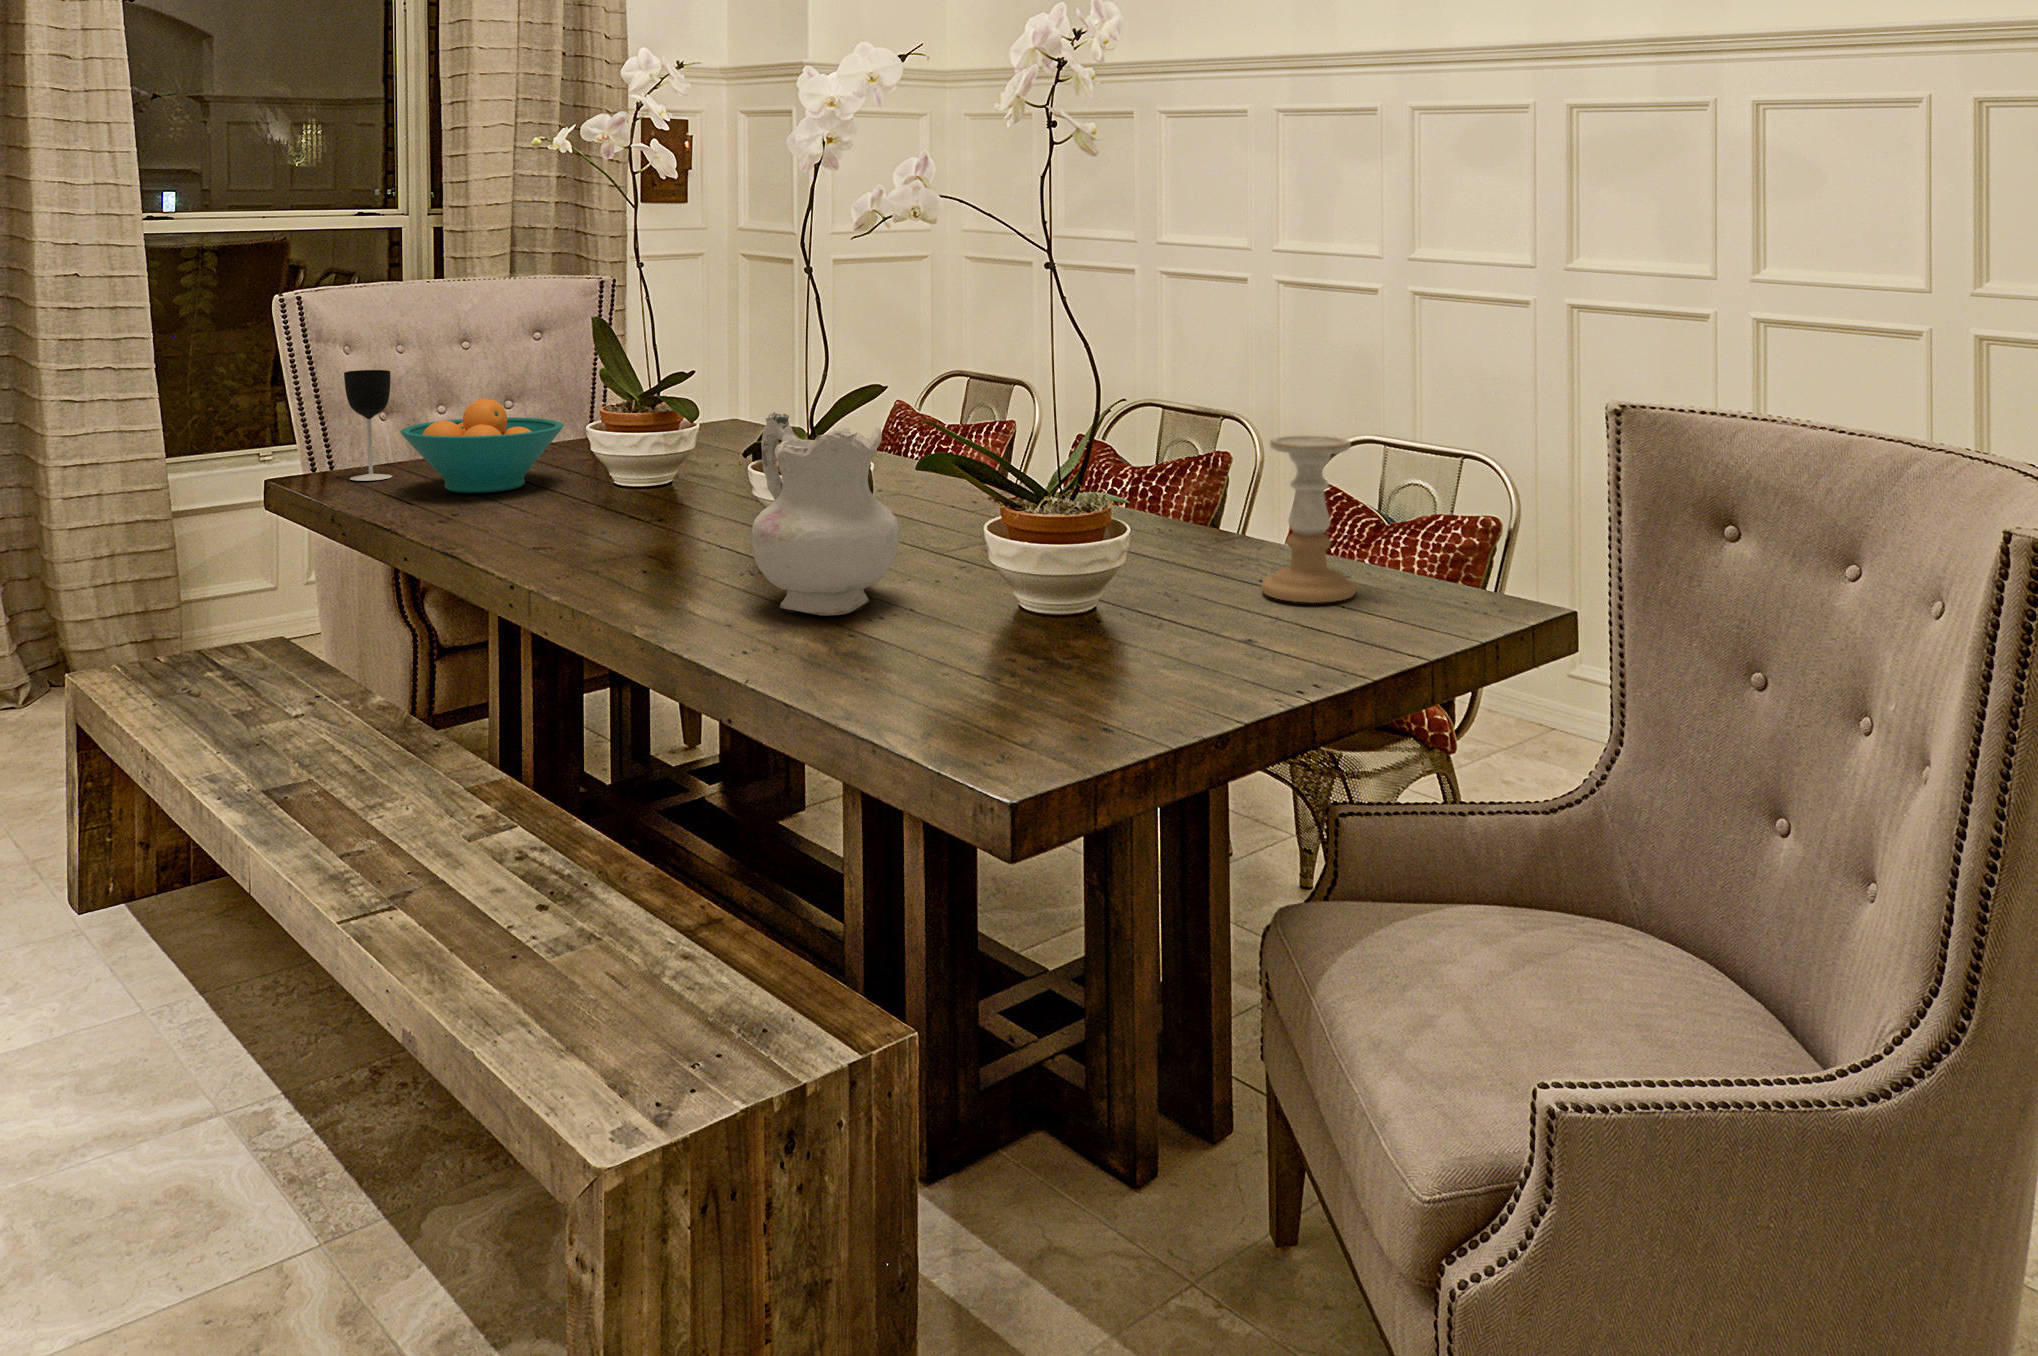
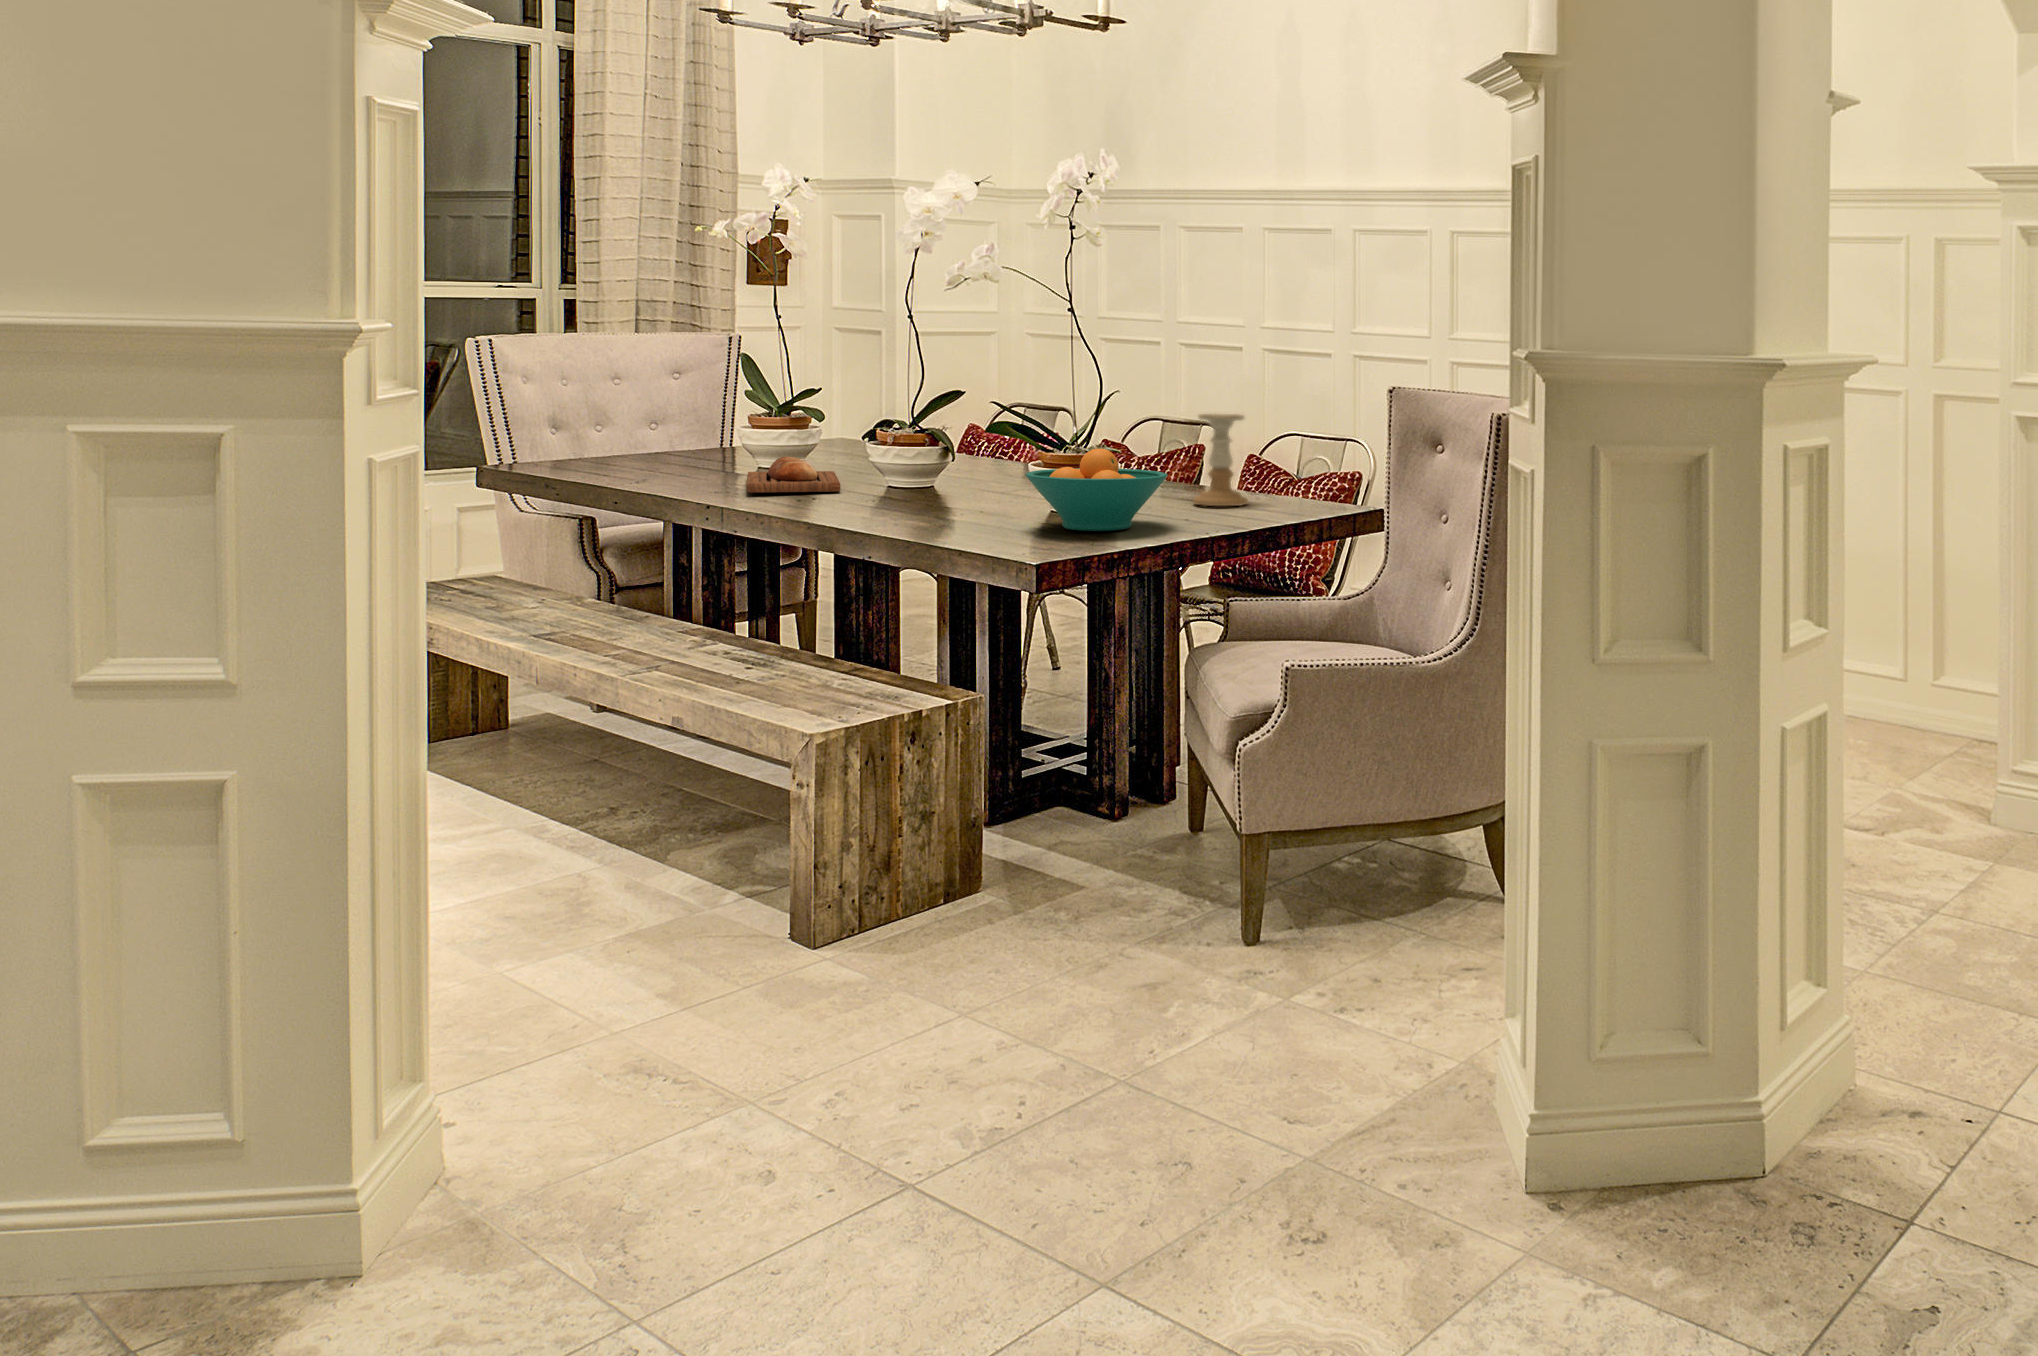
wine glass: present [344,370,392,481] -> none [547,390,583,468]
fruit bowl: present [400,399,564,493] -> present [1025,449,1168,531]
ceramic pitcher: present [751,412,899,615] -> none [878,395,972,513]
bread loaf: none [572,479,711,550] -> present [746,457,841,492]

